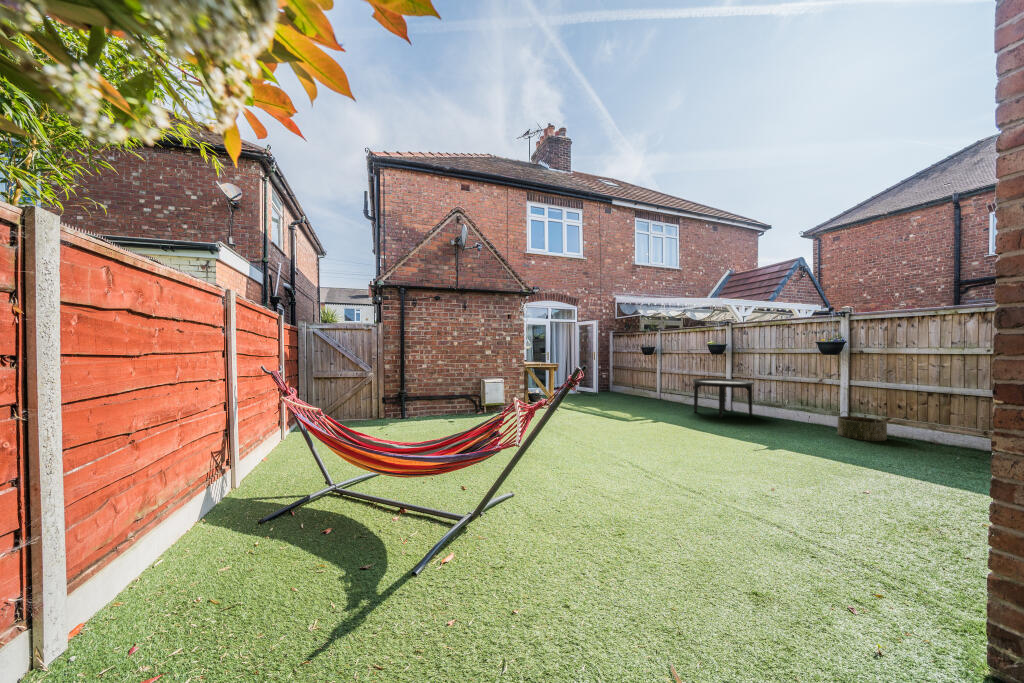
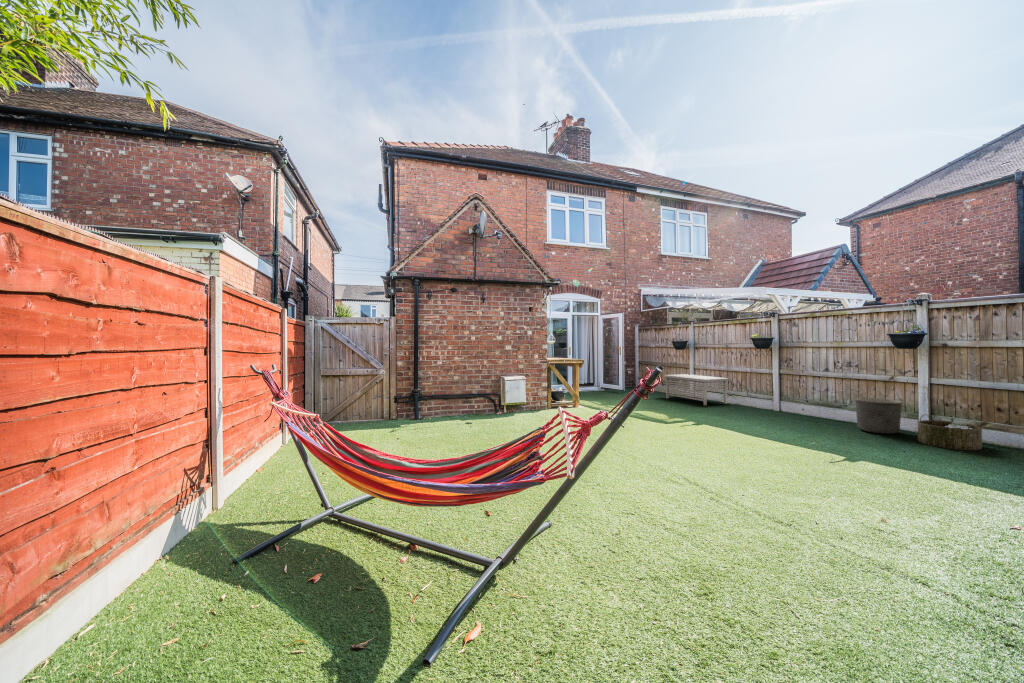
storage bench: none [632,377,689,405] -> present [664,374,729,405]
round table: present [692,378,755,418] -> none [734,376,810,421]
planter: none [790,398,827,428] -> present [855,398,902,434]

